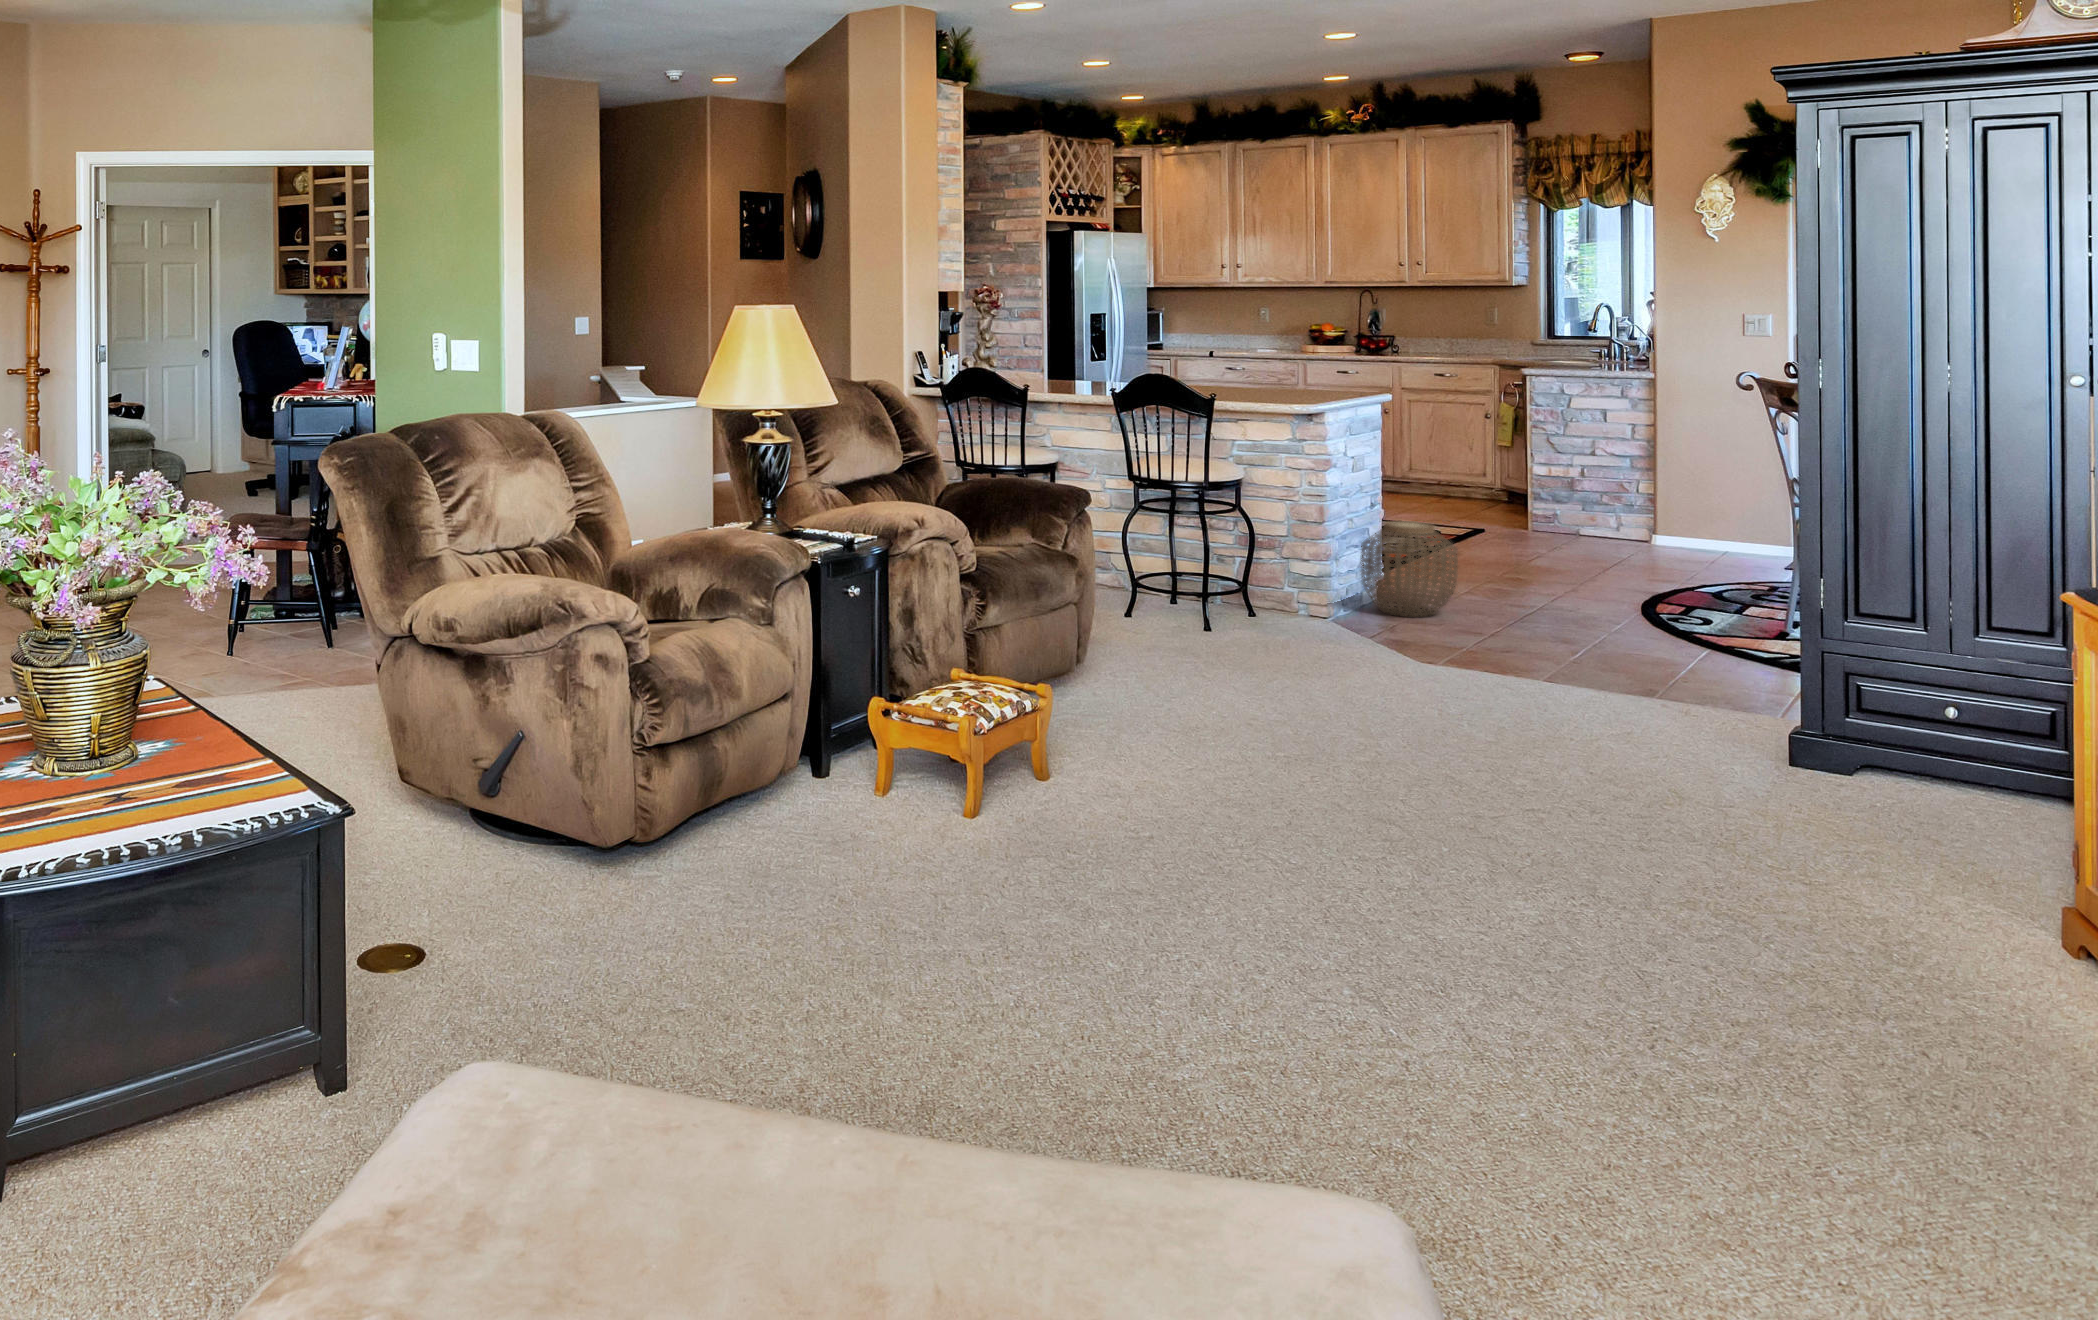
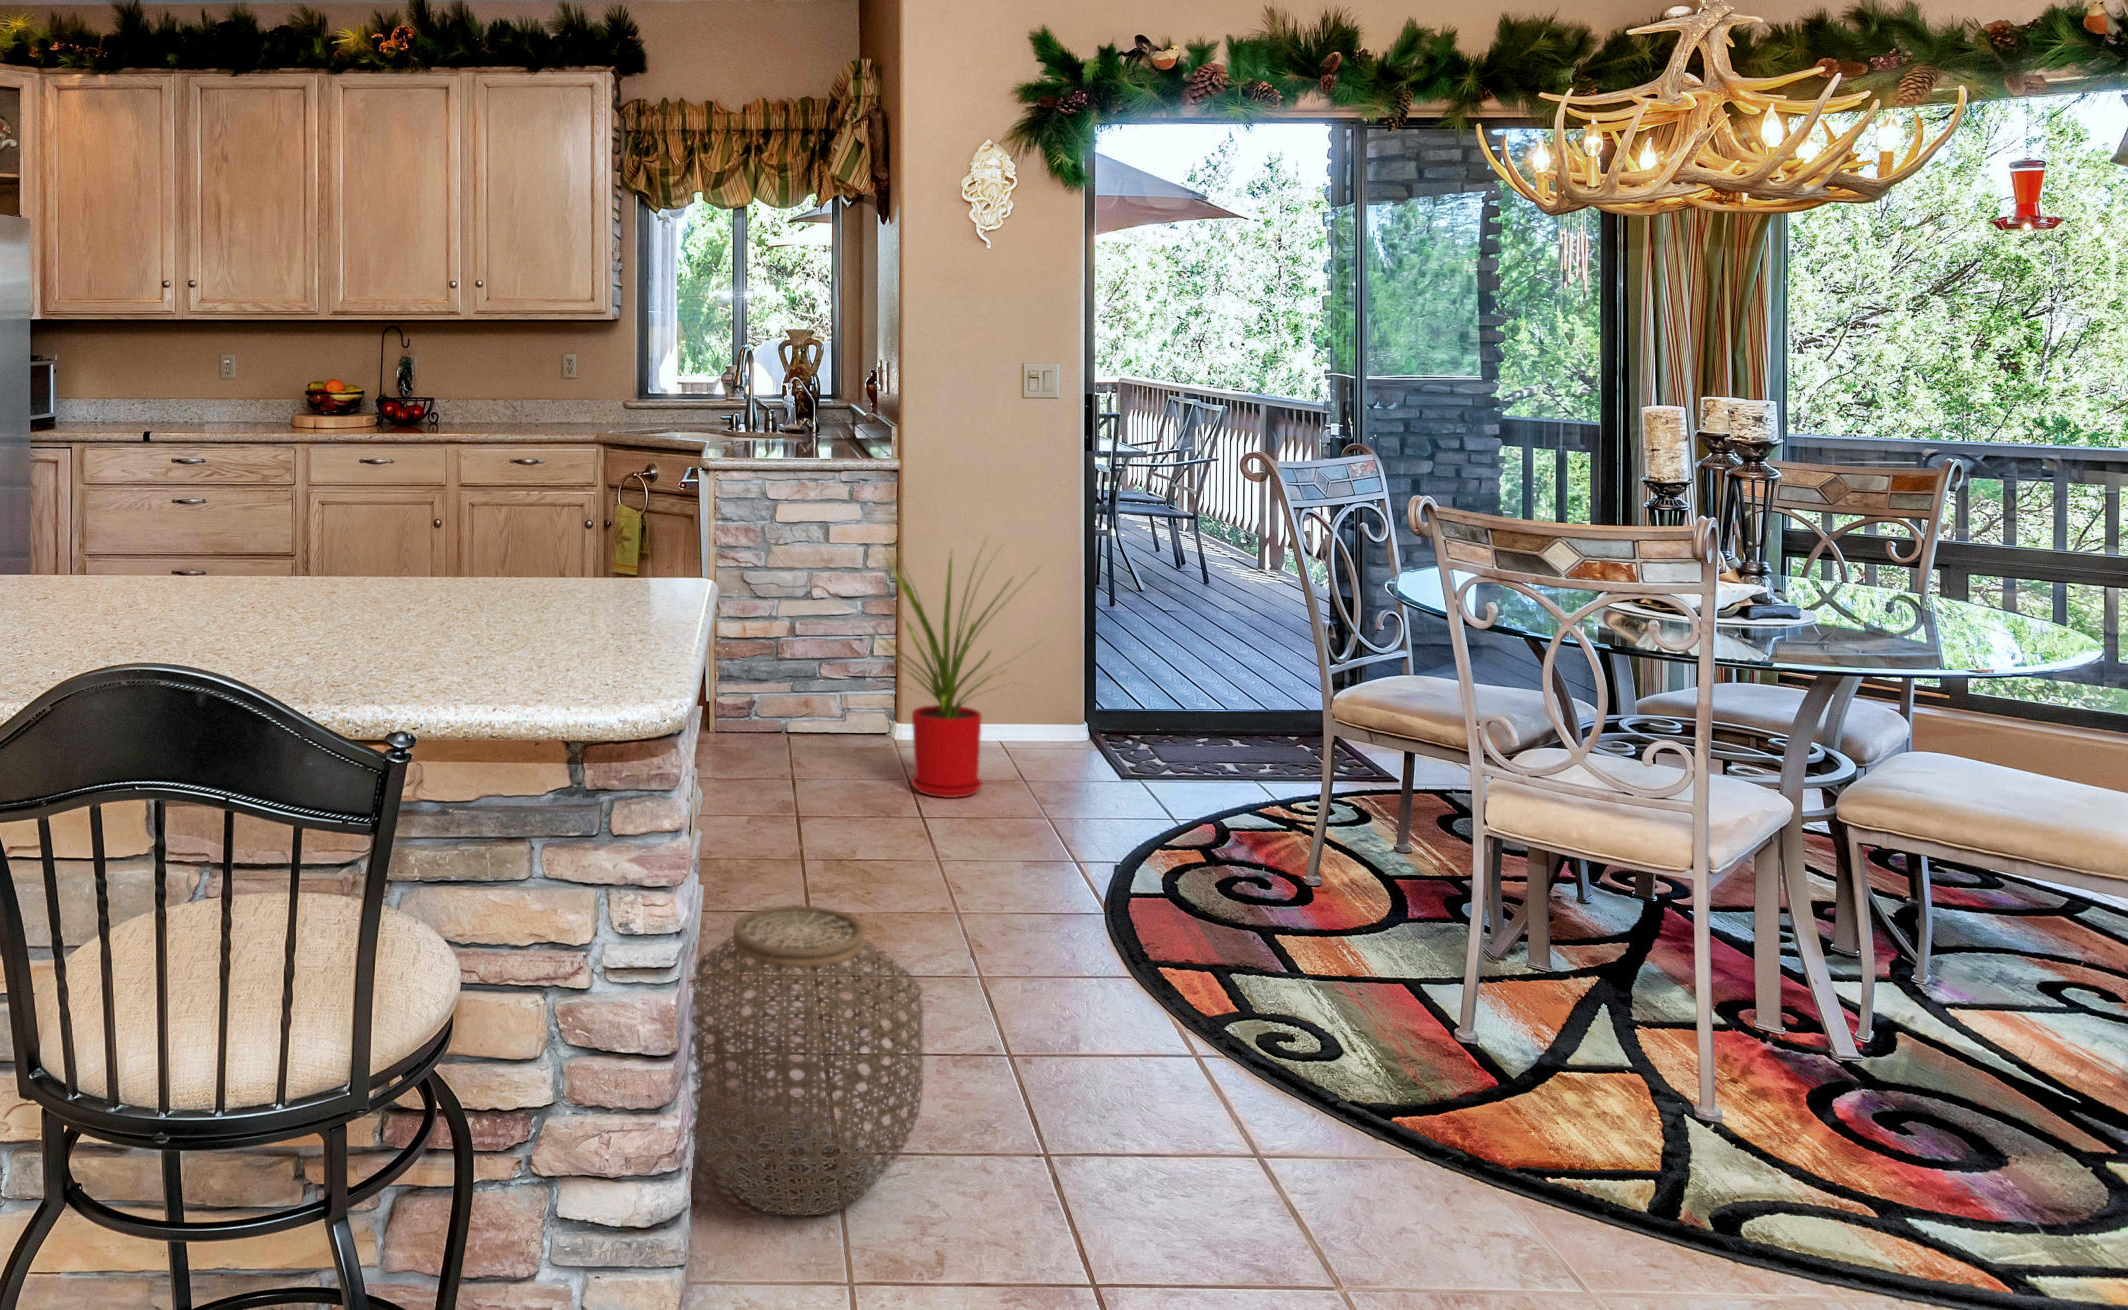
house plant: none [1590,415,1721,562] -> present [875,543,1039,798]

